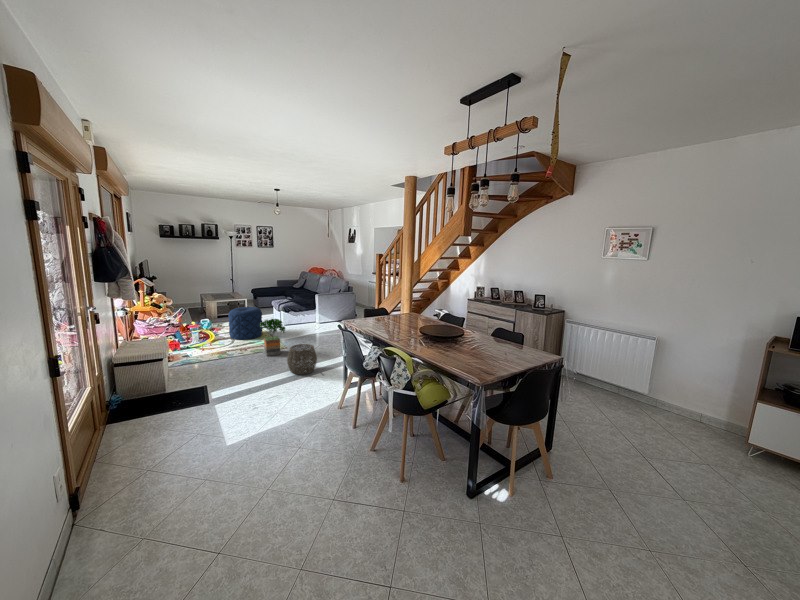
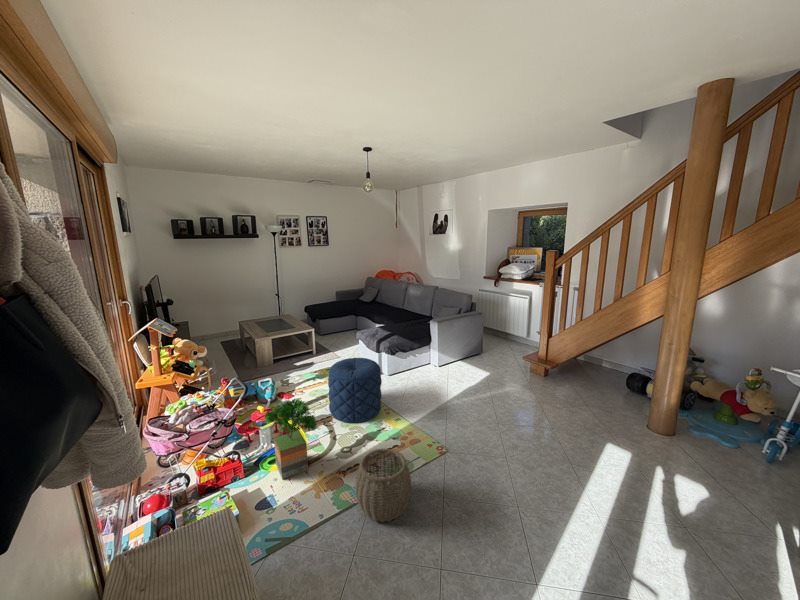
potted tree: present [260,319,285,356] -> present [264,399,317,479]
woven basket: present [287,344,317,374] -> present [355,449,412,522]

